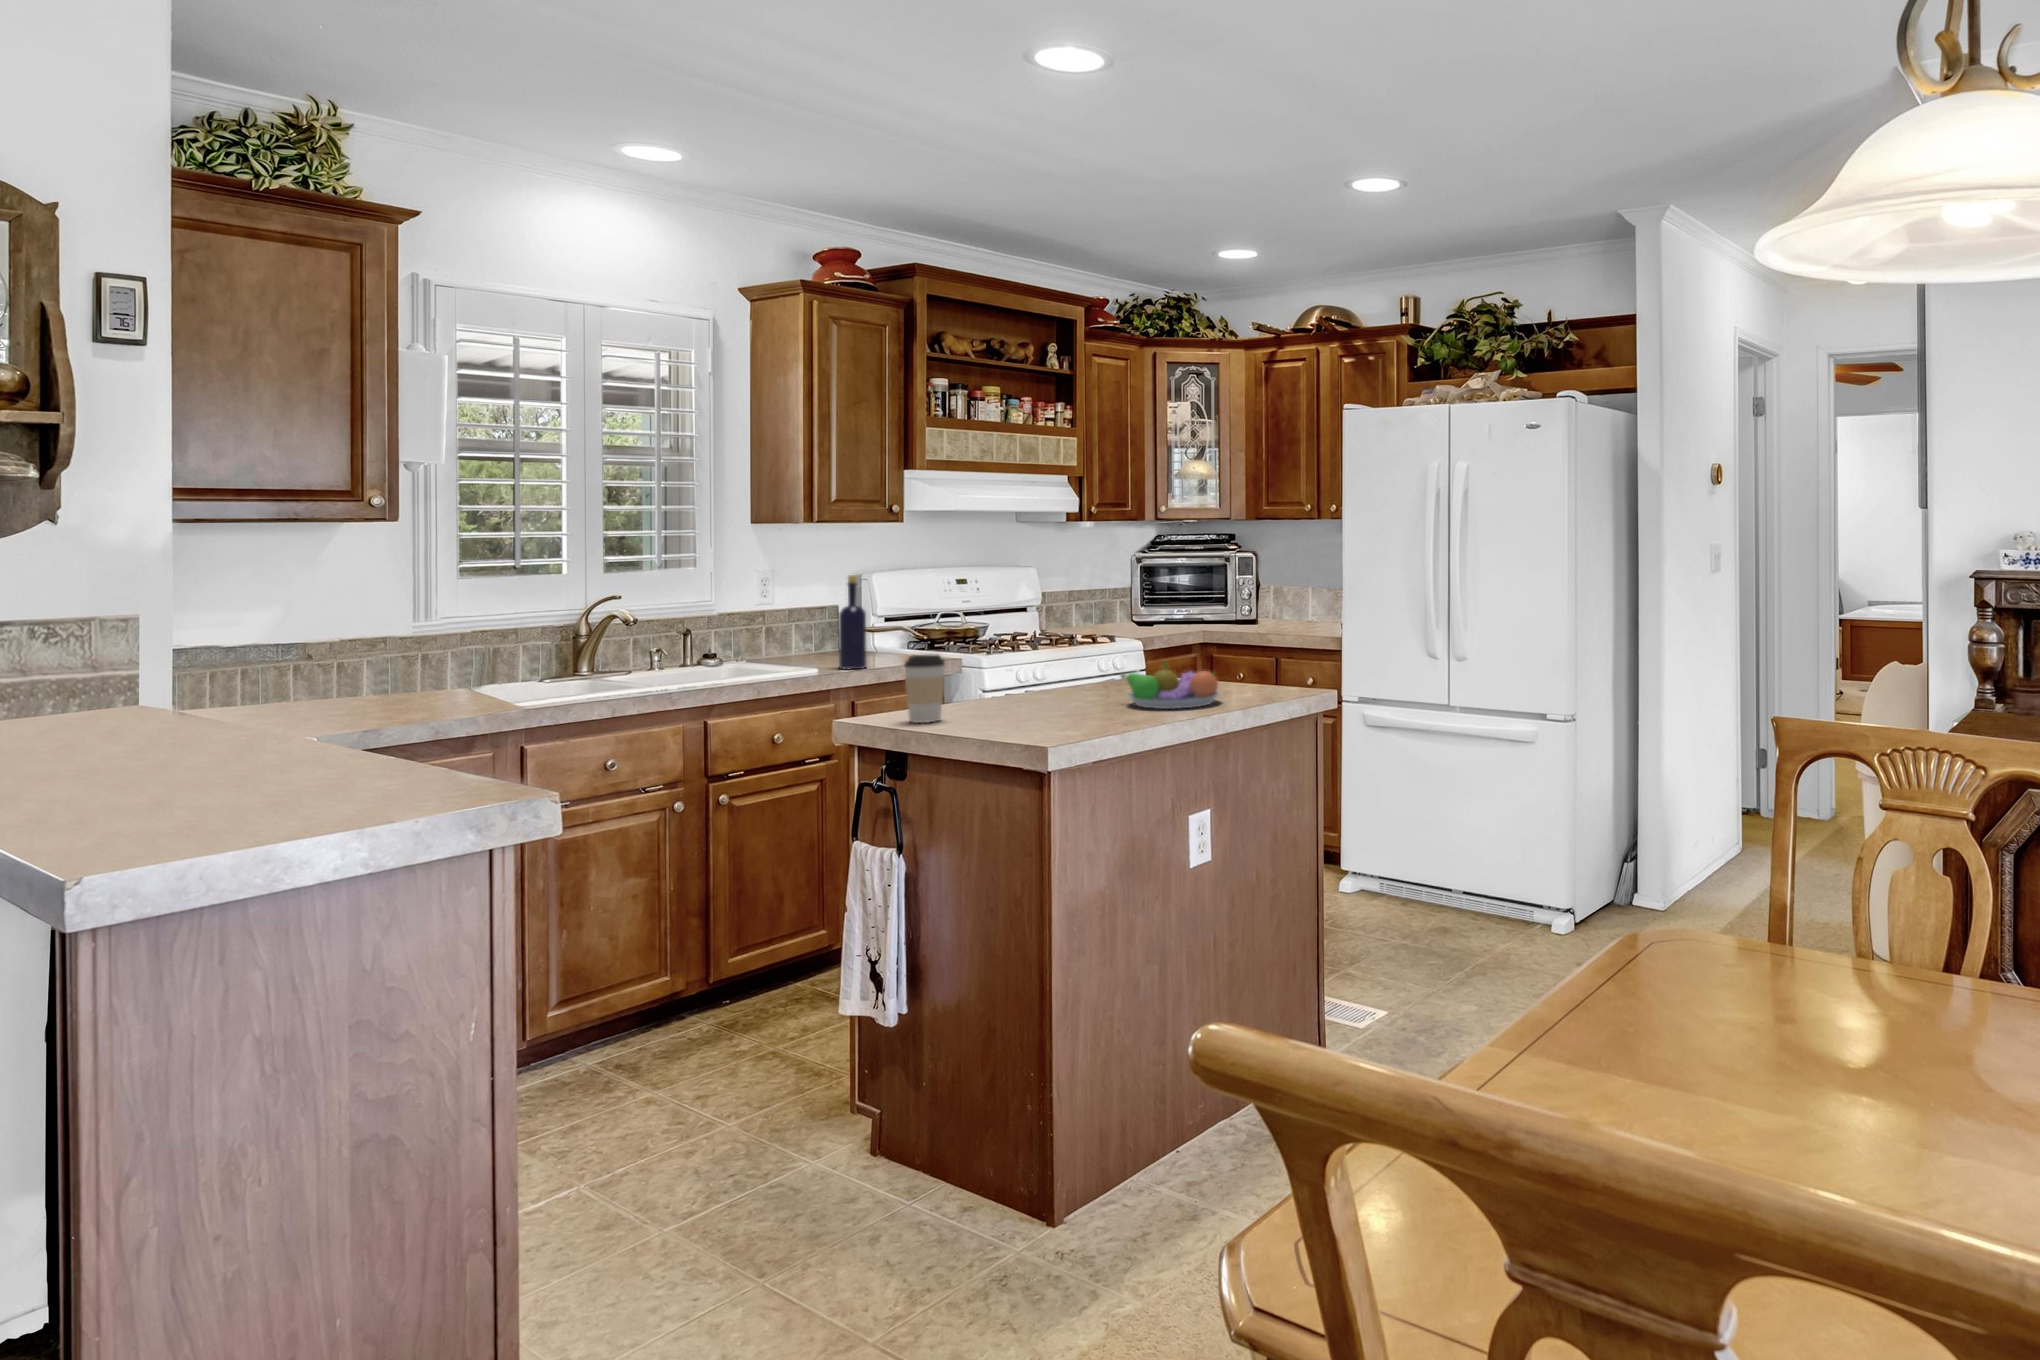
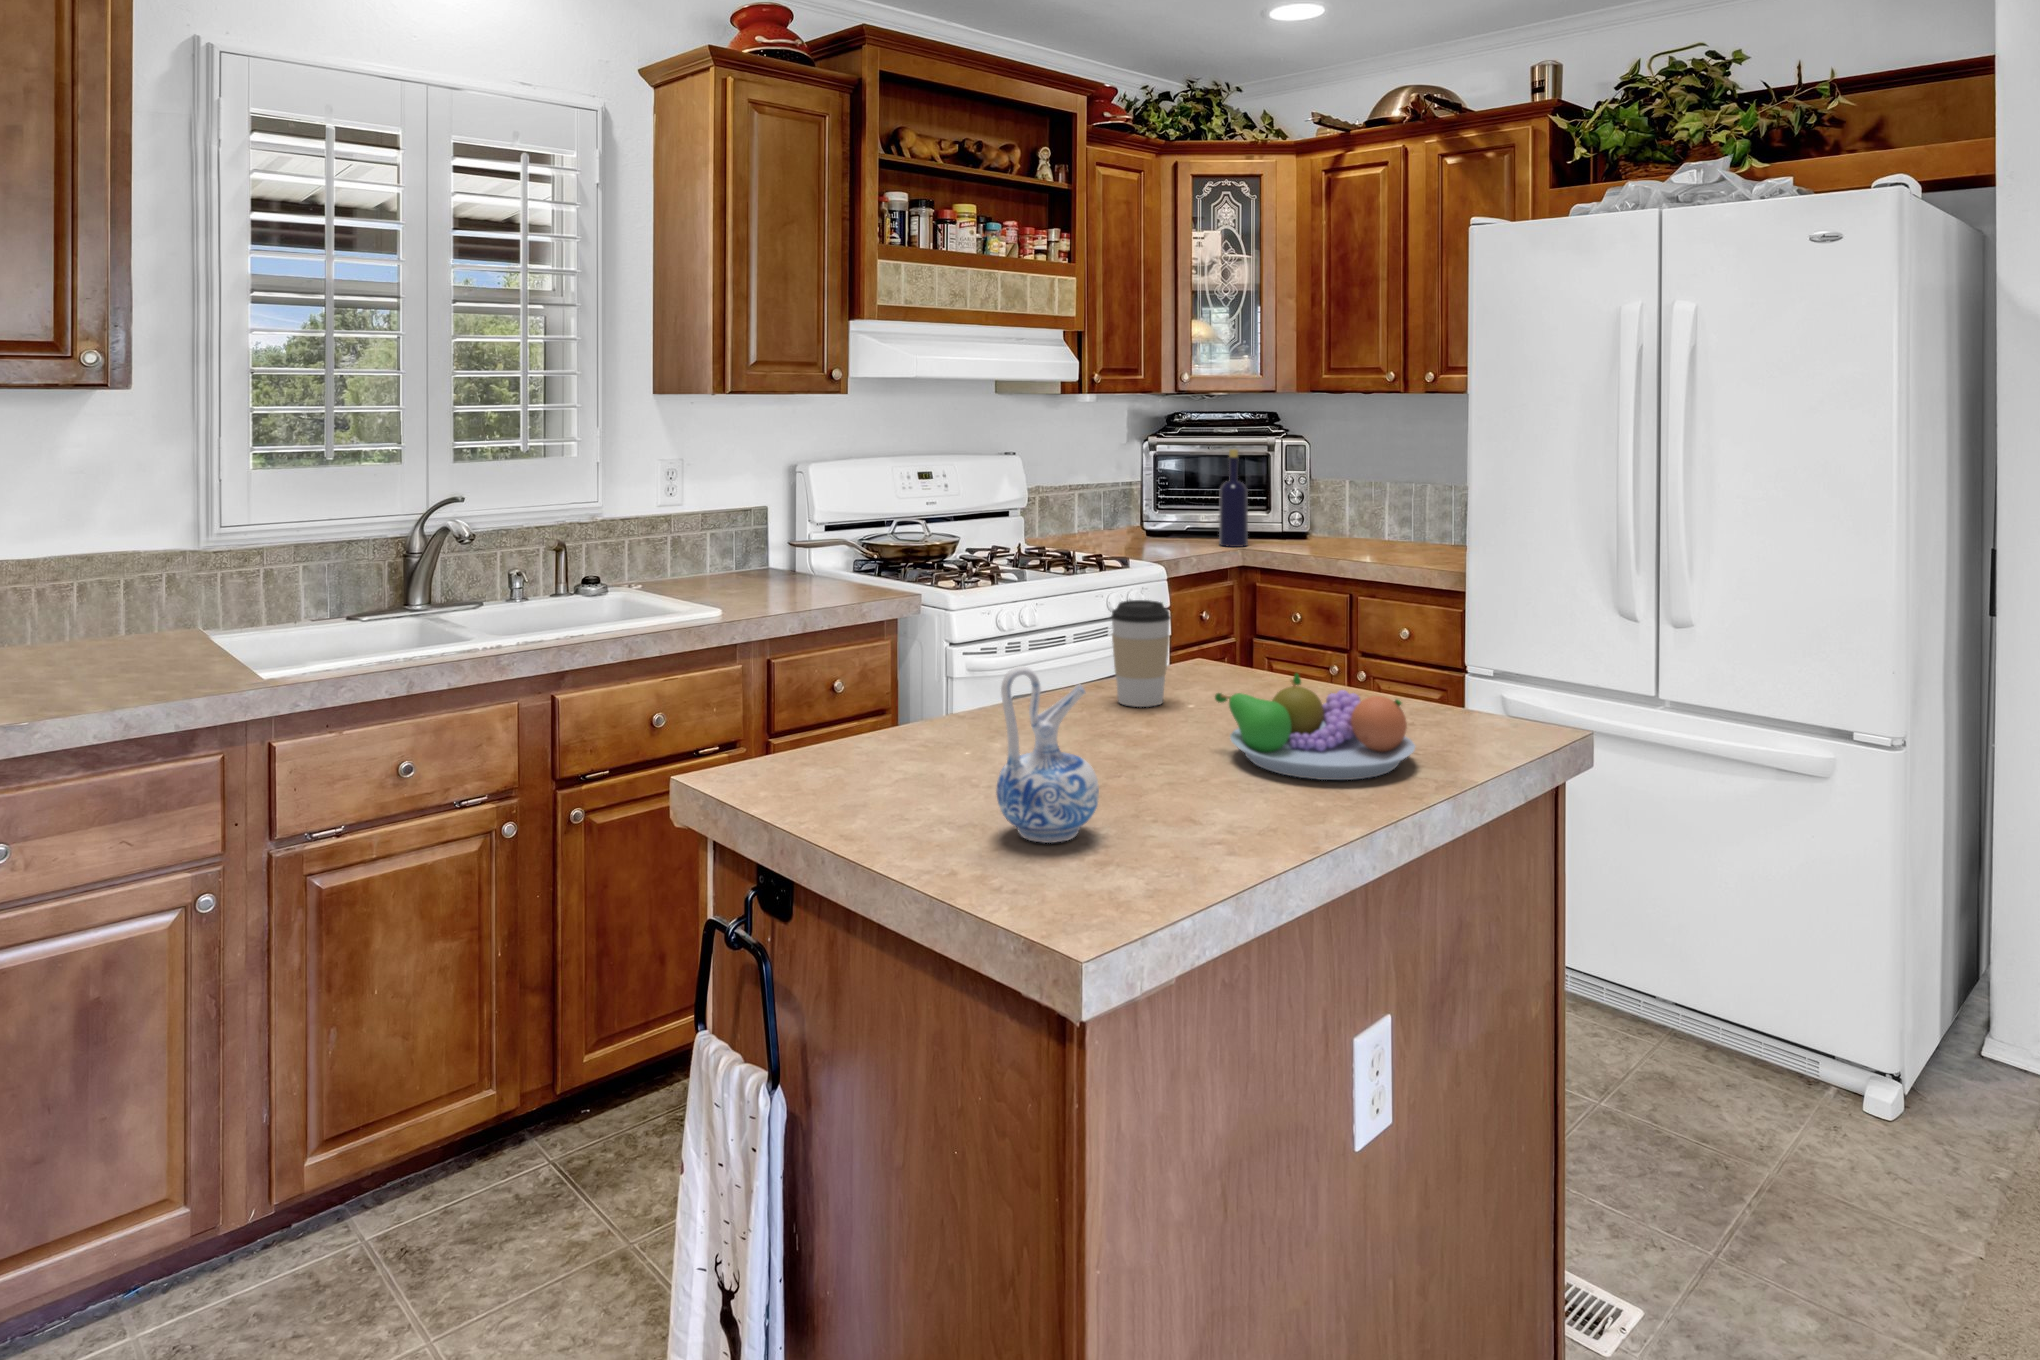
bottle: present [839,575,867,669] -> present [1219,449,1248,547]
ceramic pitcher: none [995,645,1046,728] -> present [996,666,1099,843]
coffee cup: present [904,655,945,723] -> present [1111,600,1170,707]

